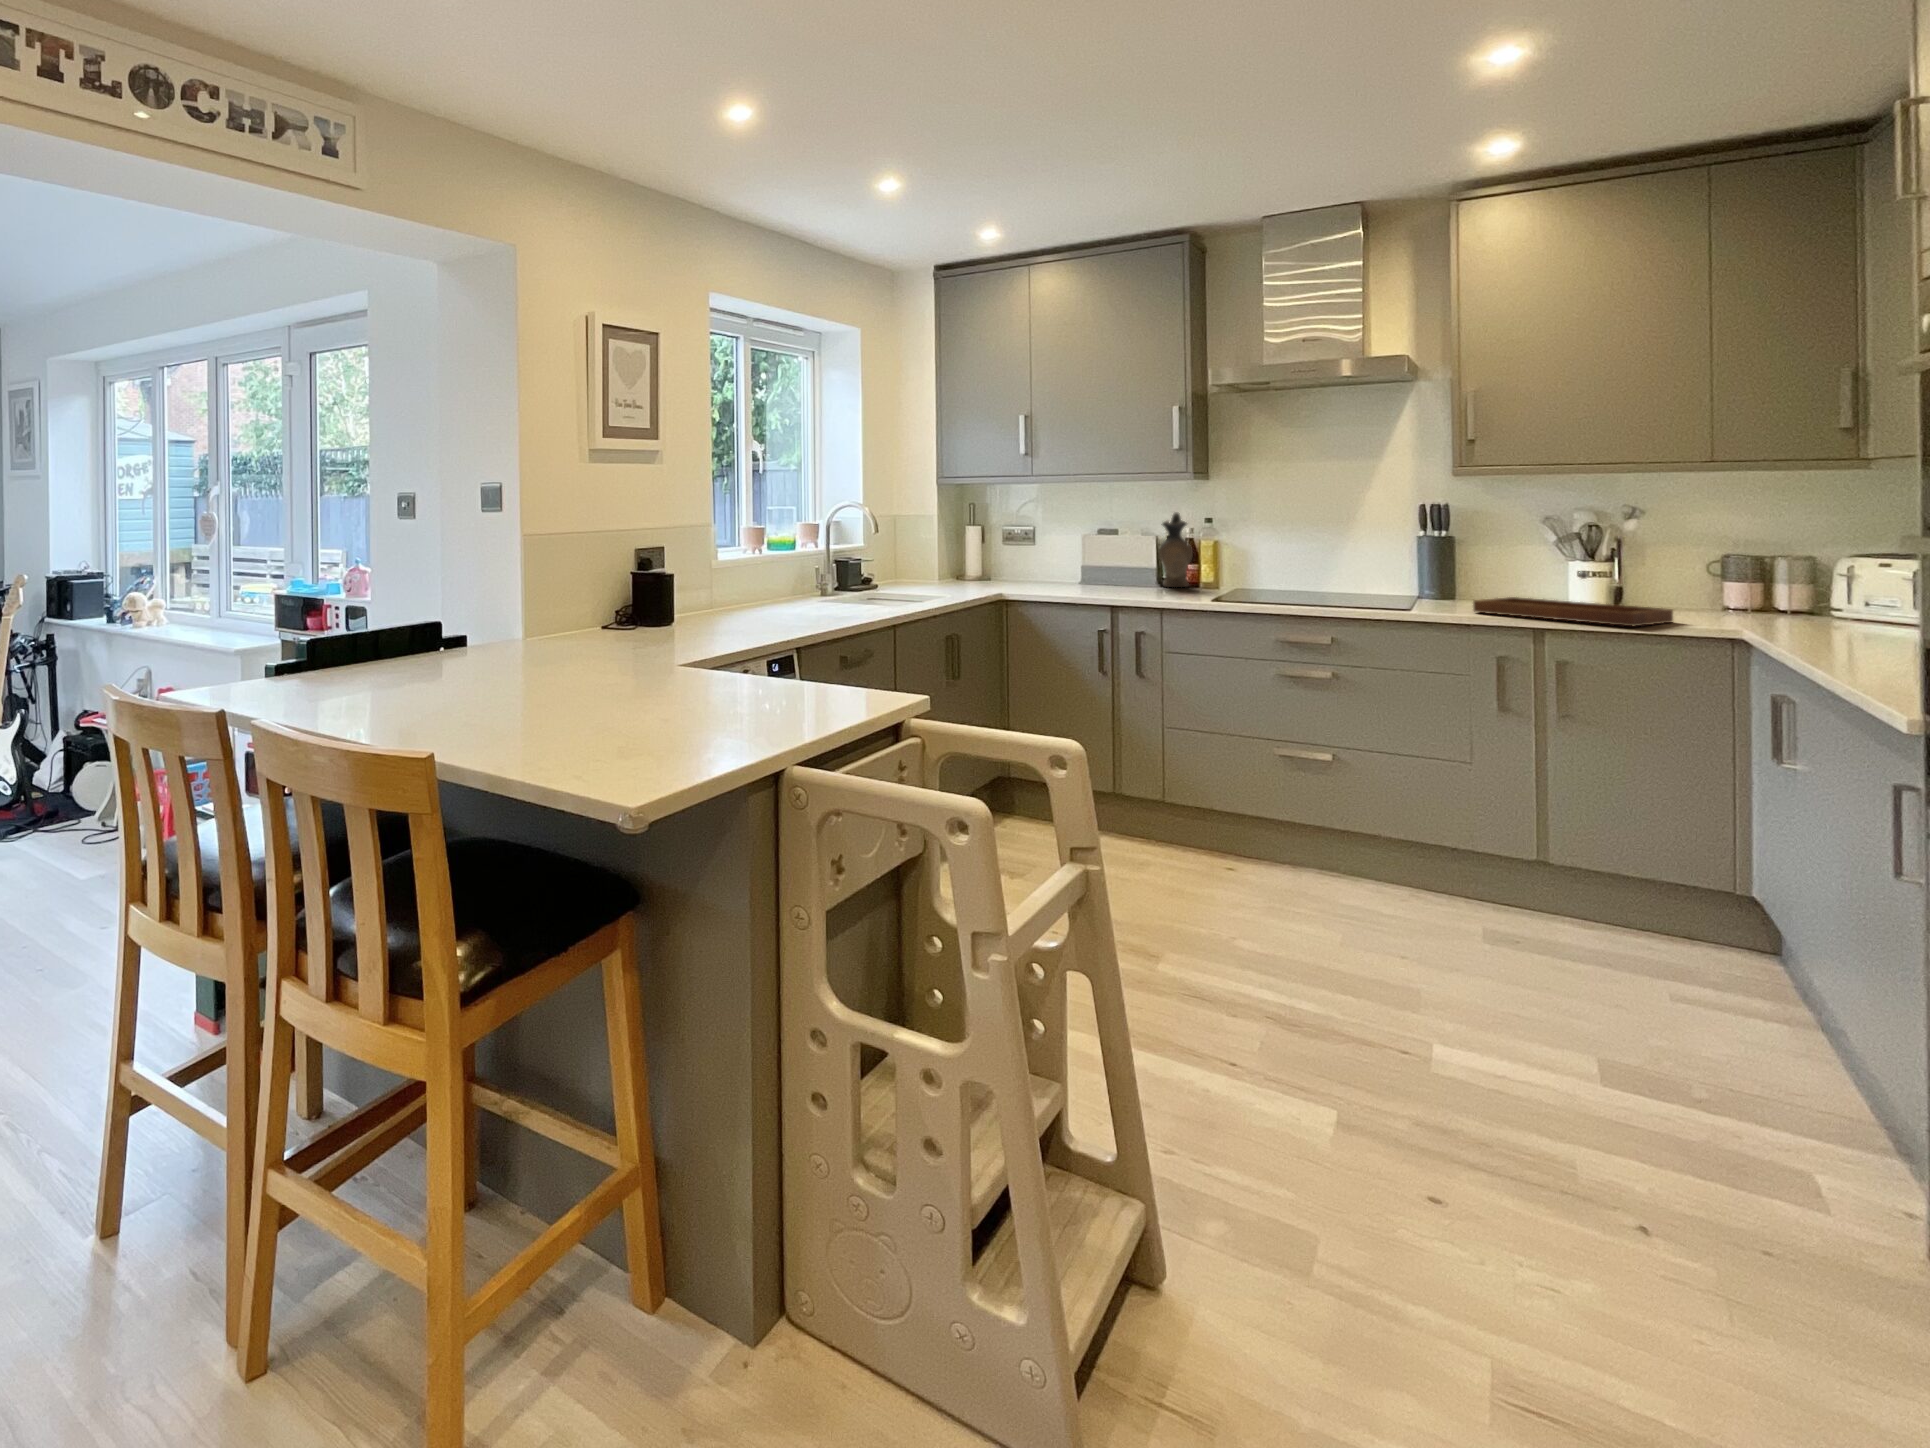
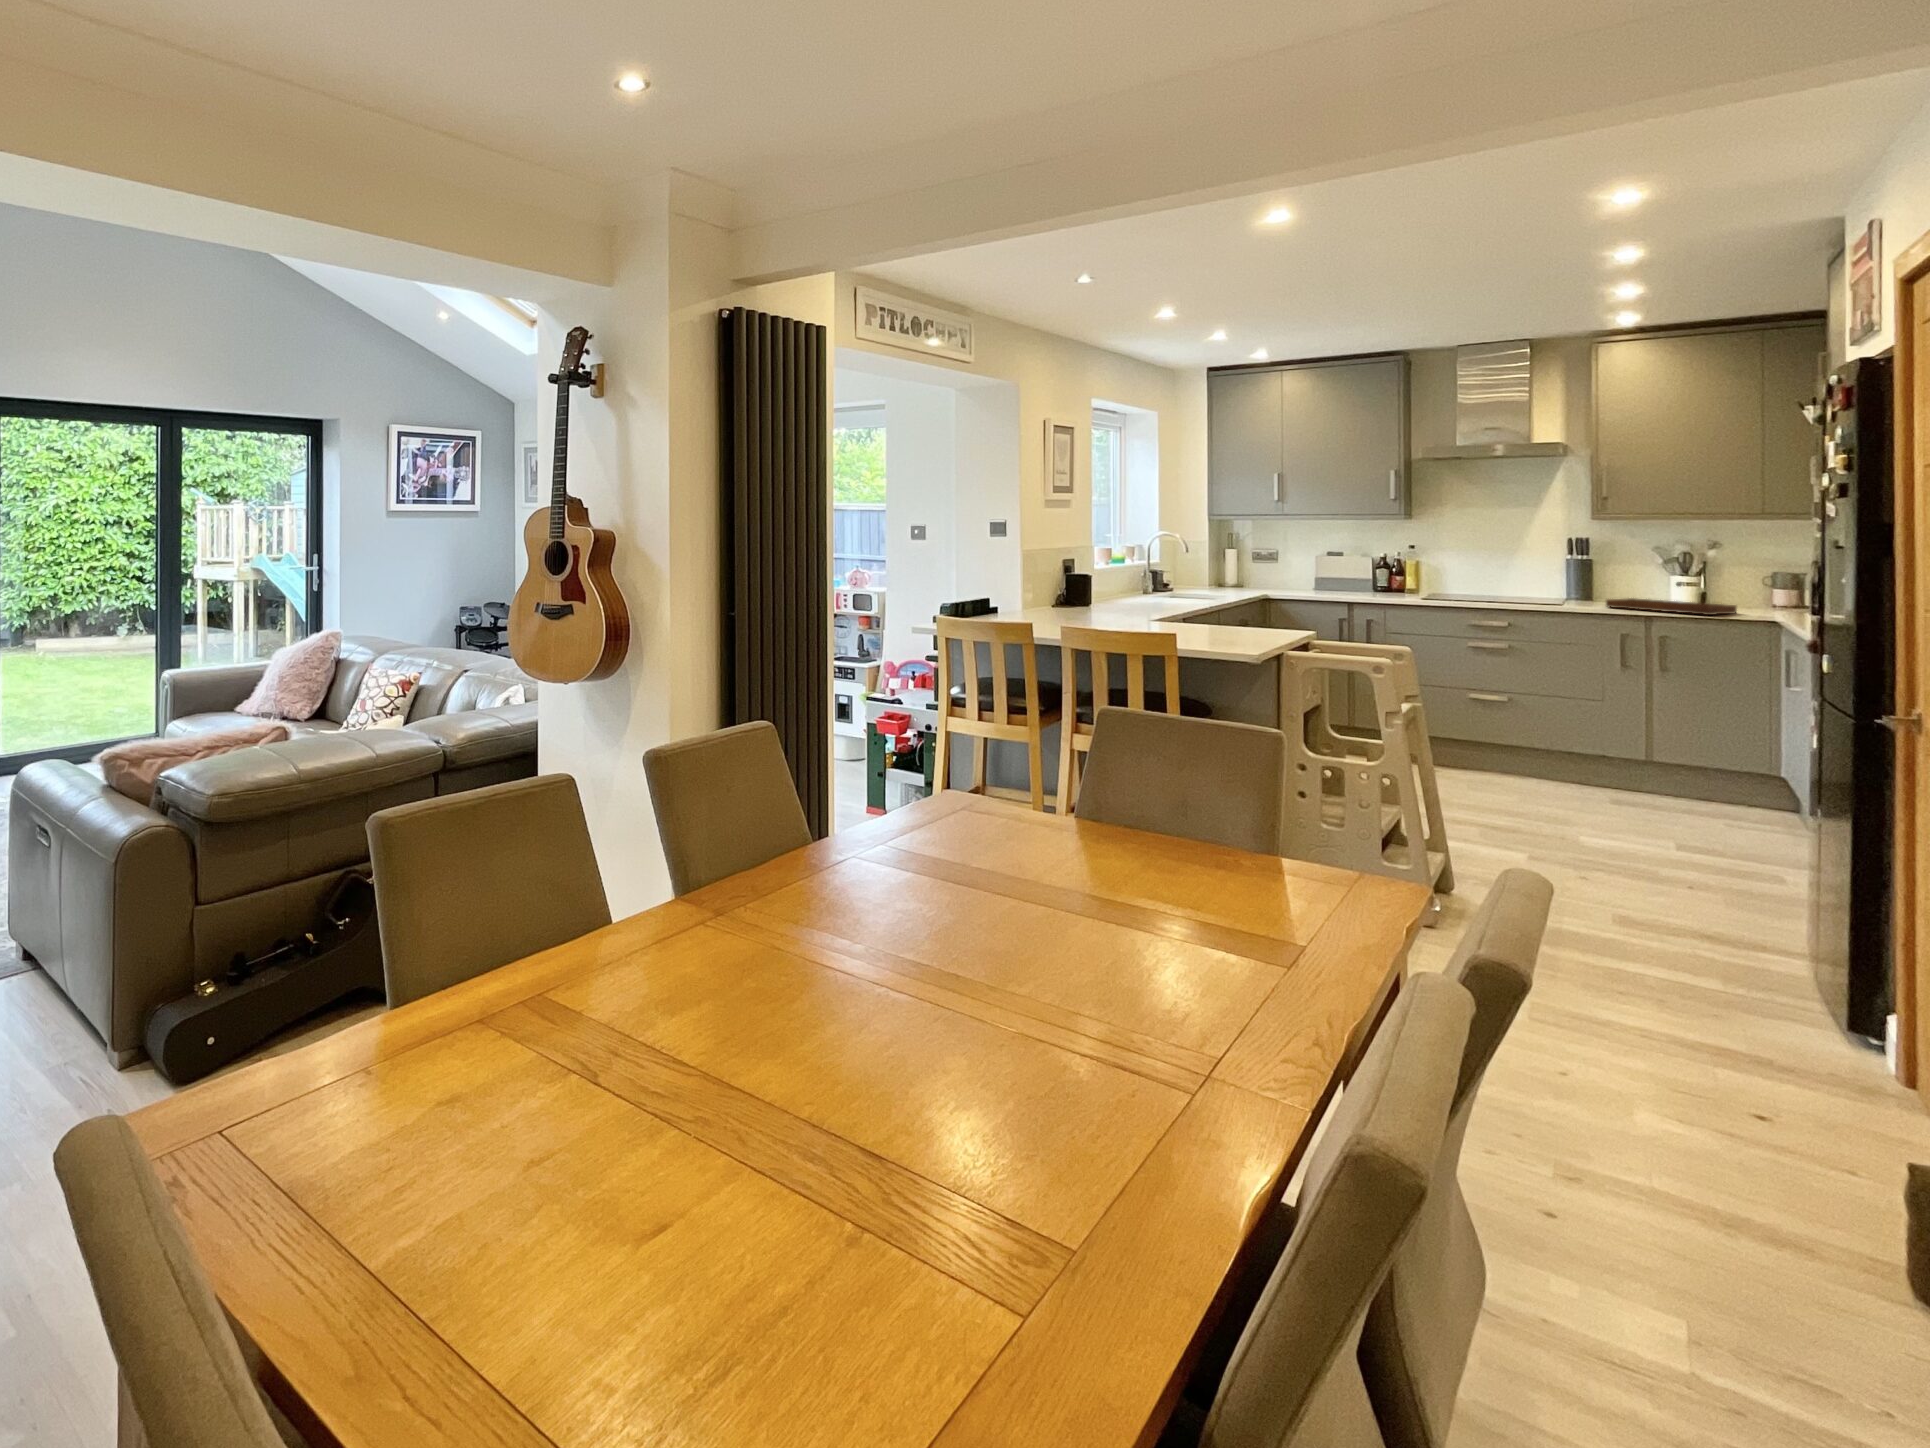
ceramic pitcher: present [1159,512,1193,587] -> none [1376,541,1402,591]

